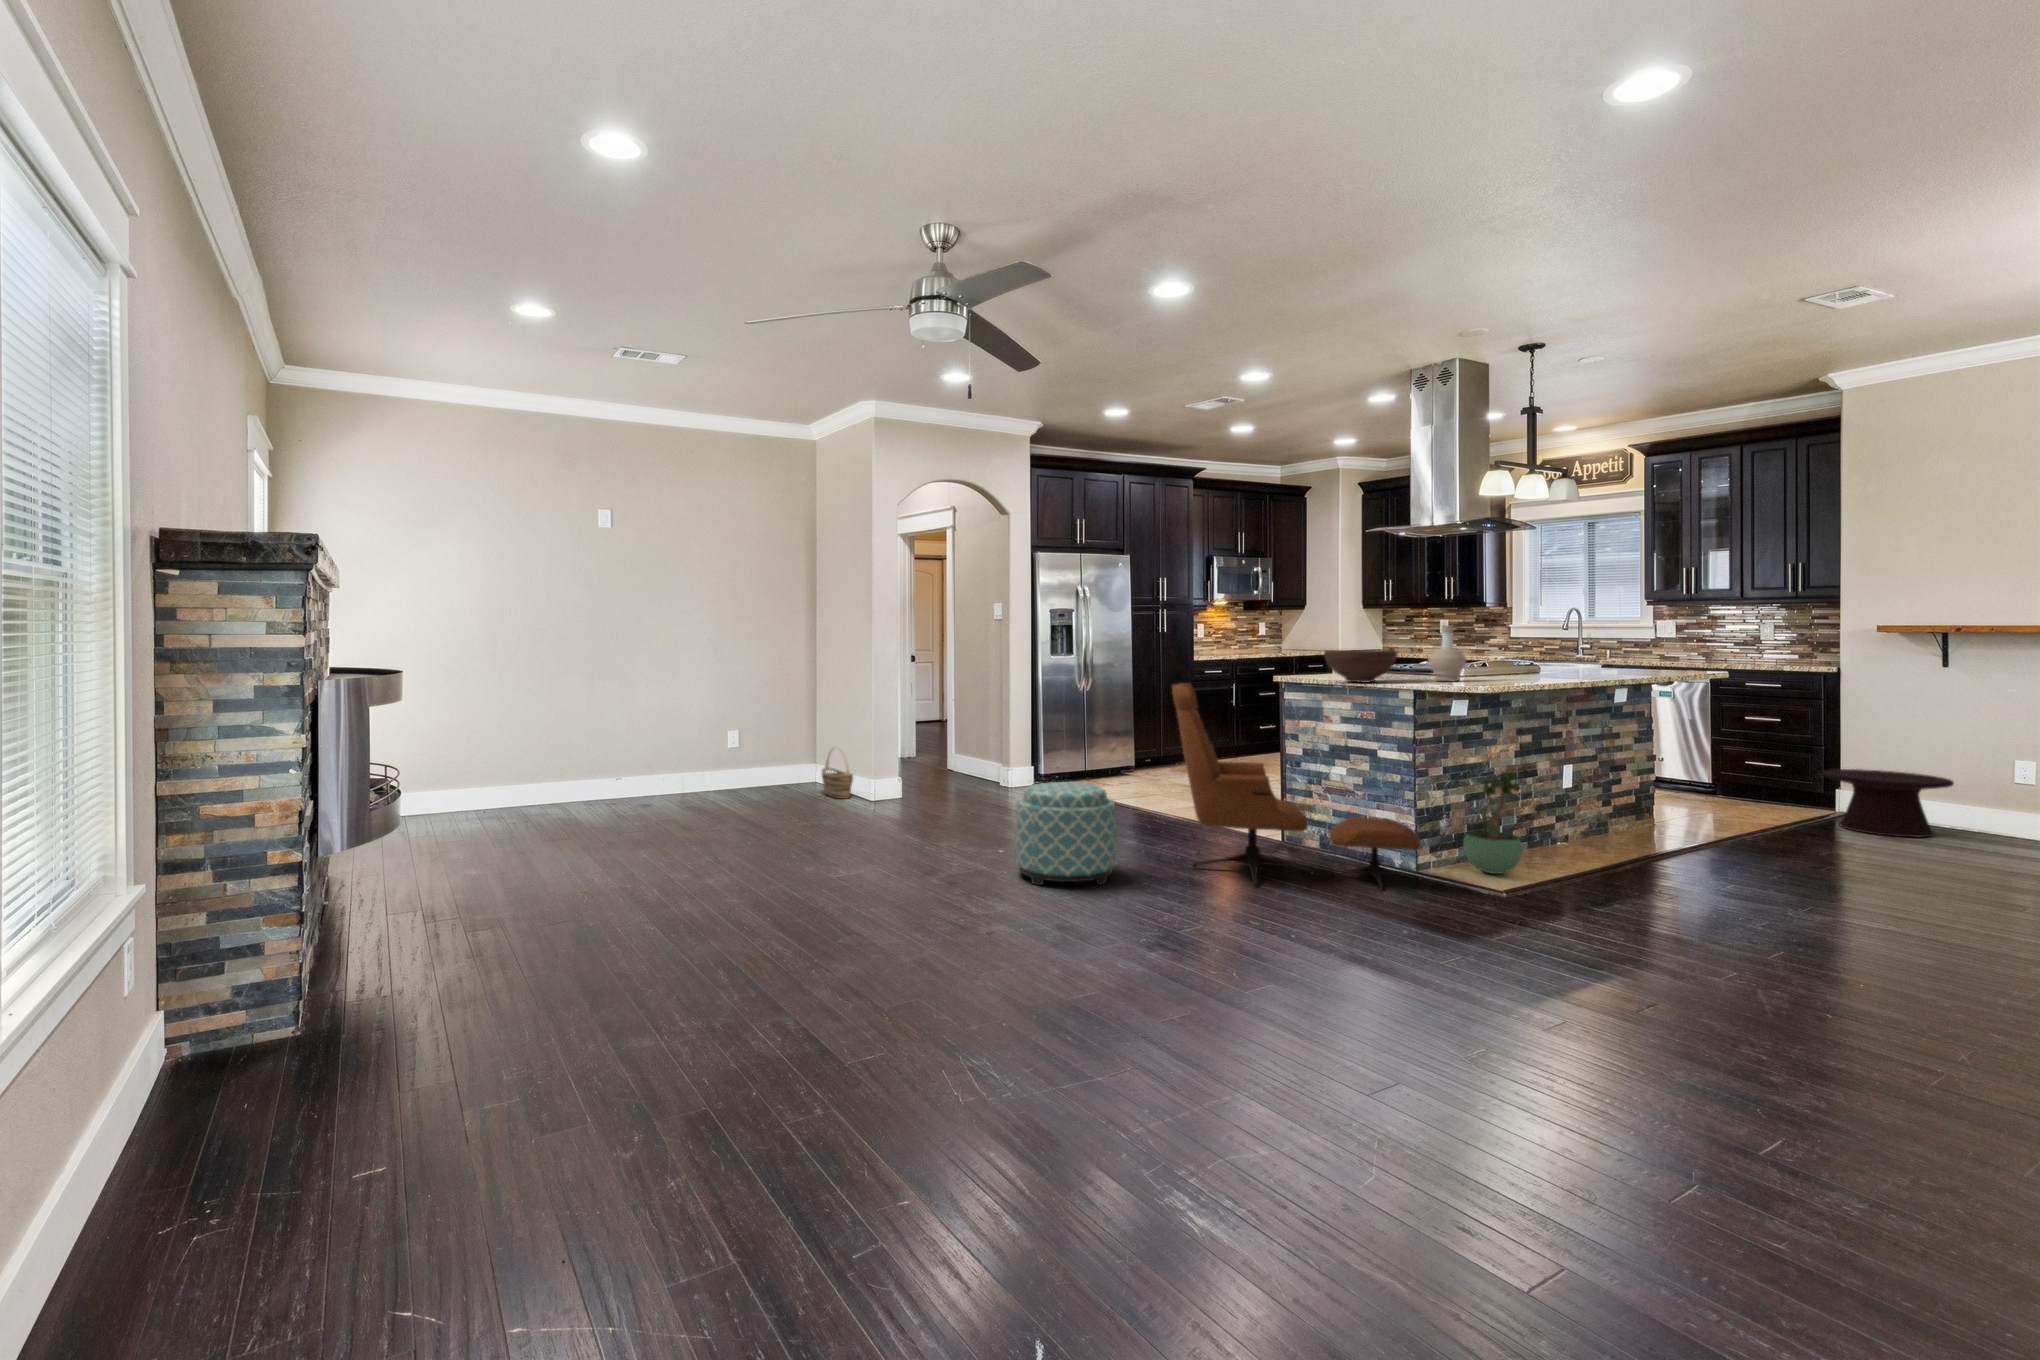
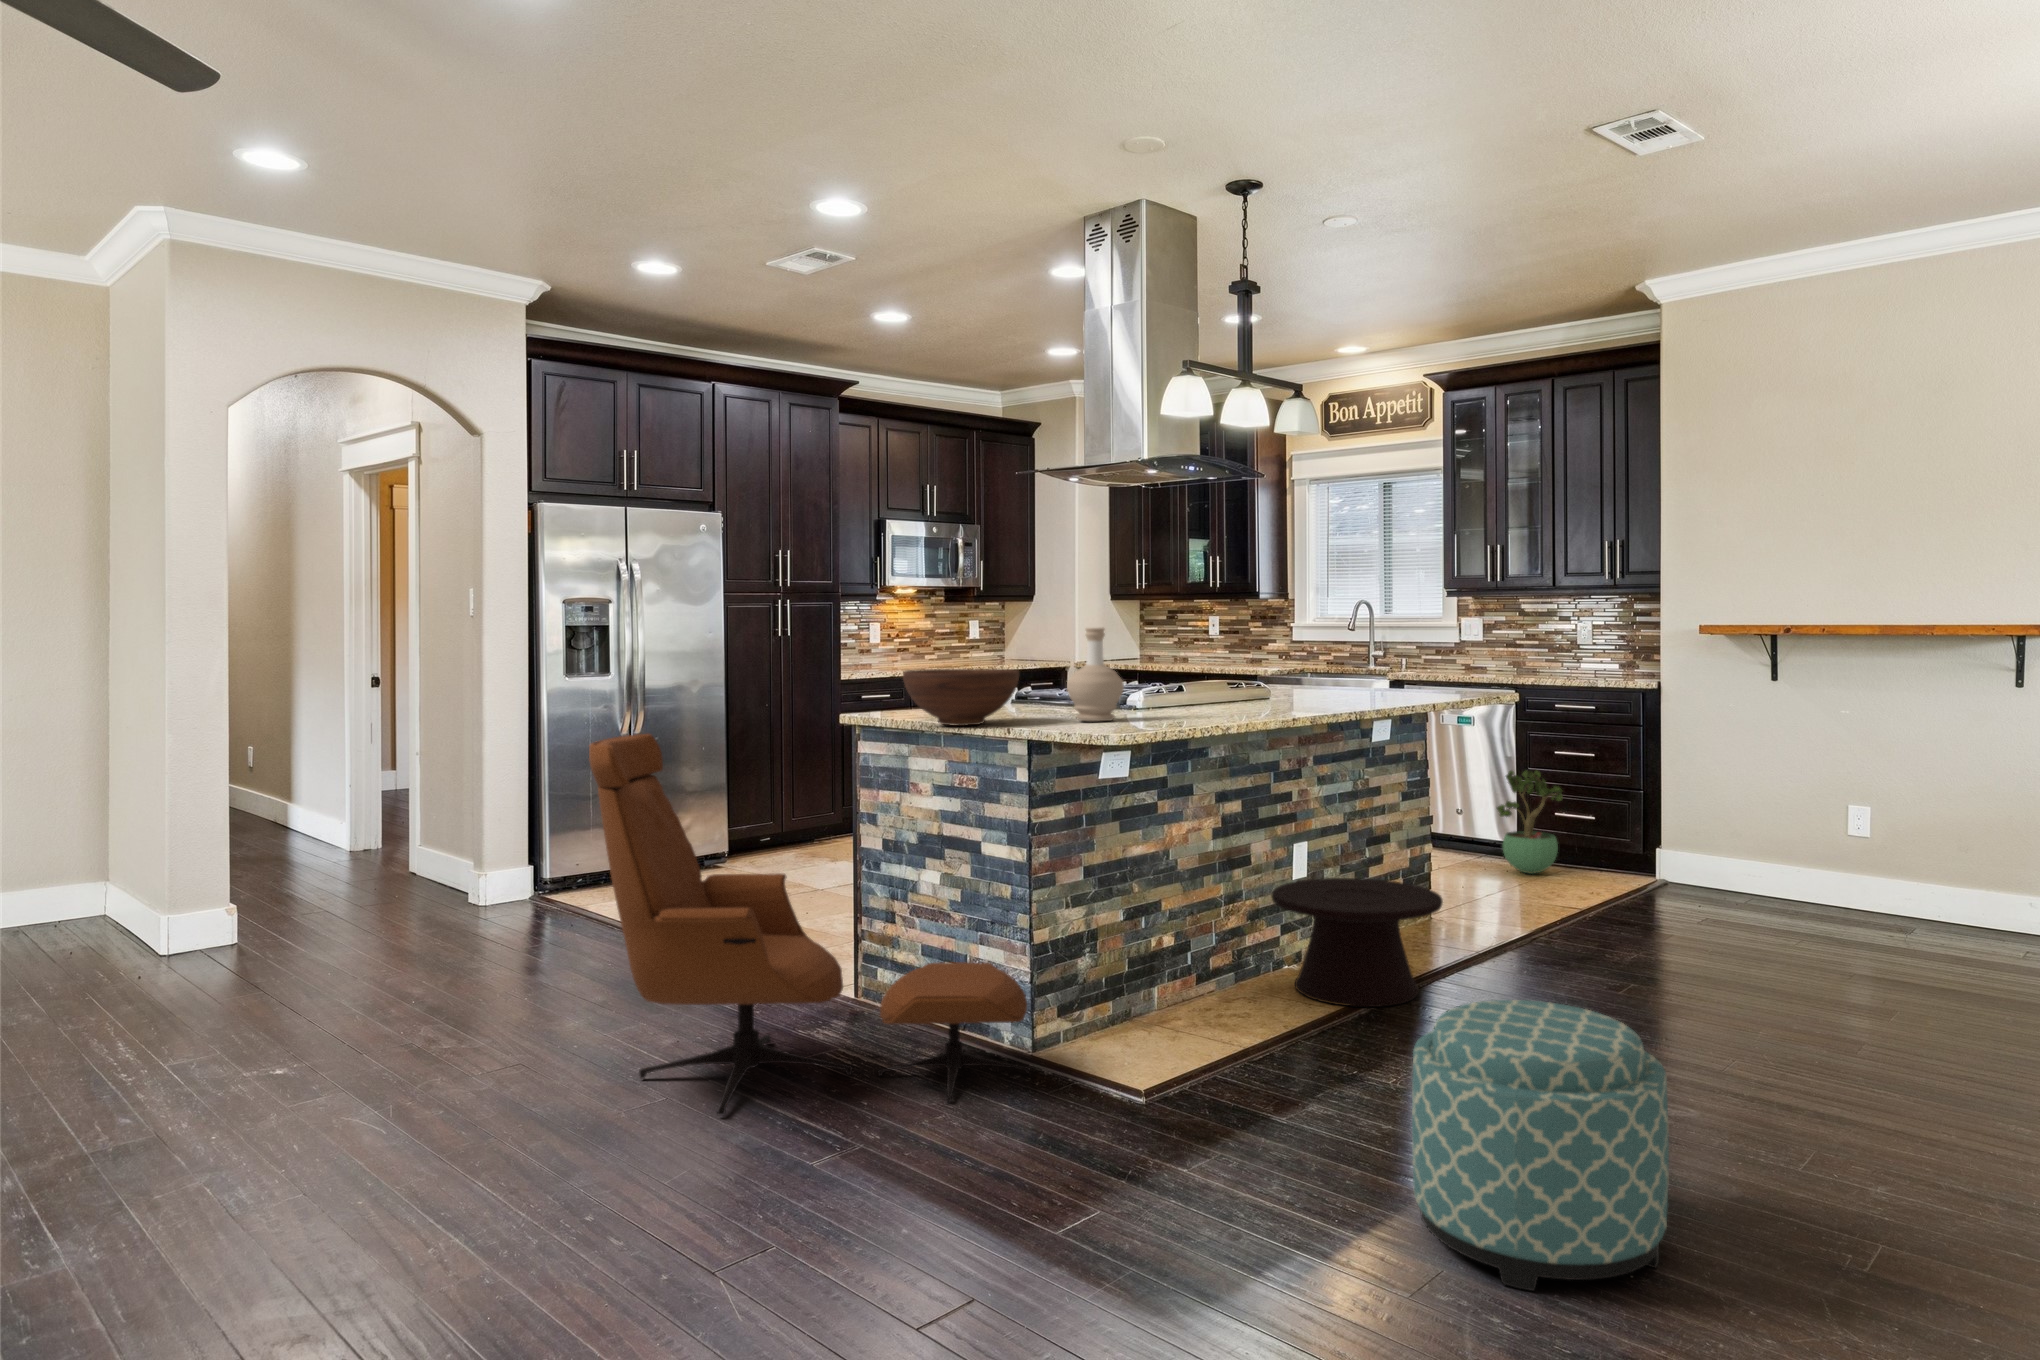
basket: present [822,757,853,799] -> none [66,857,127,956]
side table: present [1822,769,1954,838] -> present [1272,878,1443,1007]
potted plant: present [1463,772,1522,874] -> present [1497,770,1563,874]
ottoman: present [1015,782,1116,885] -> present [1412,1000,1669,1291]

